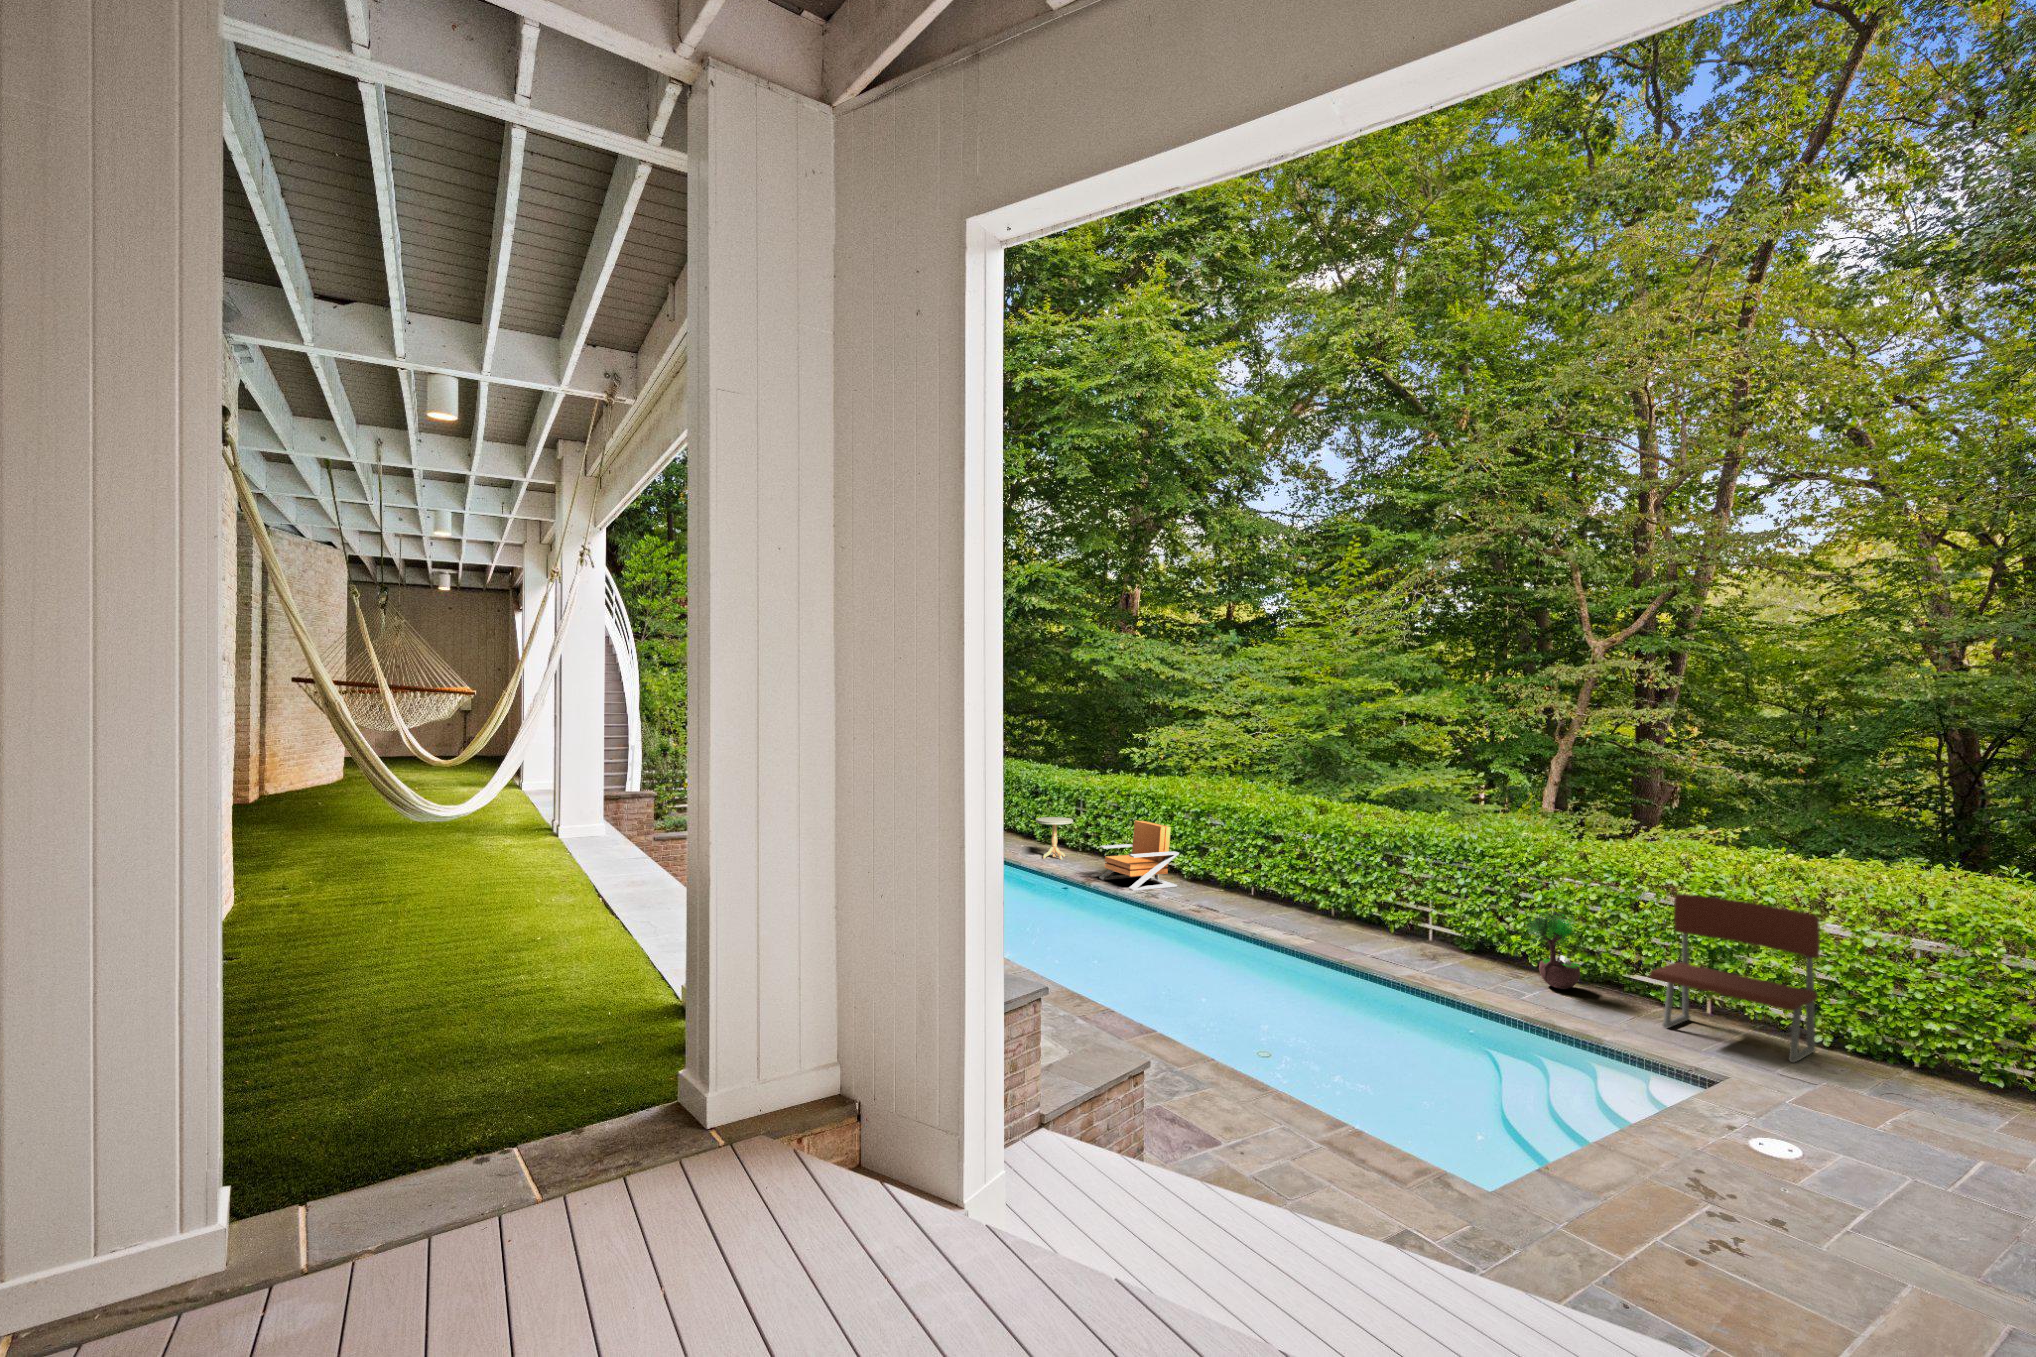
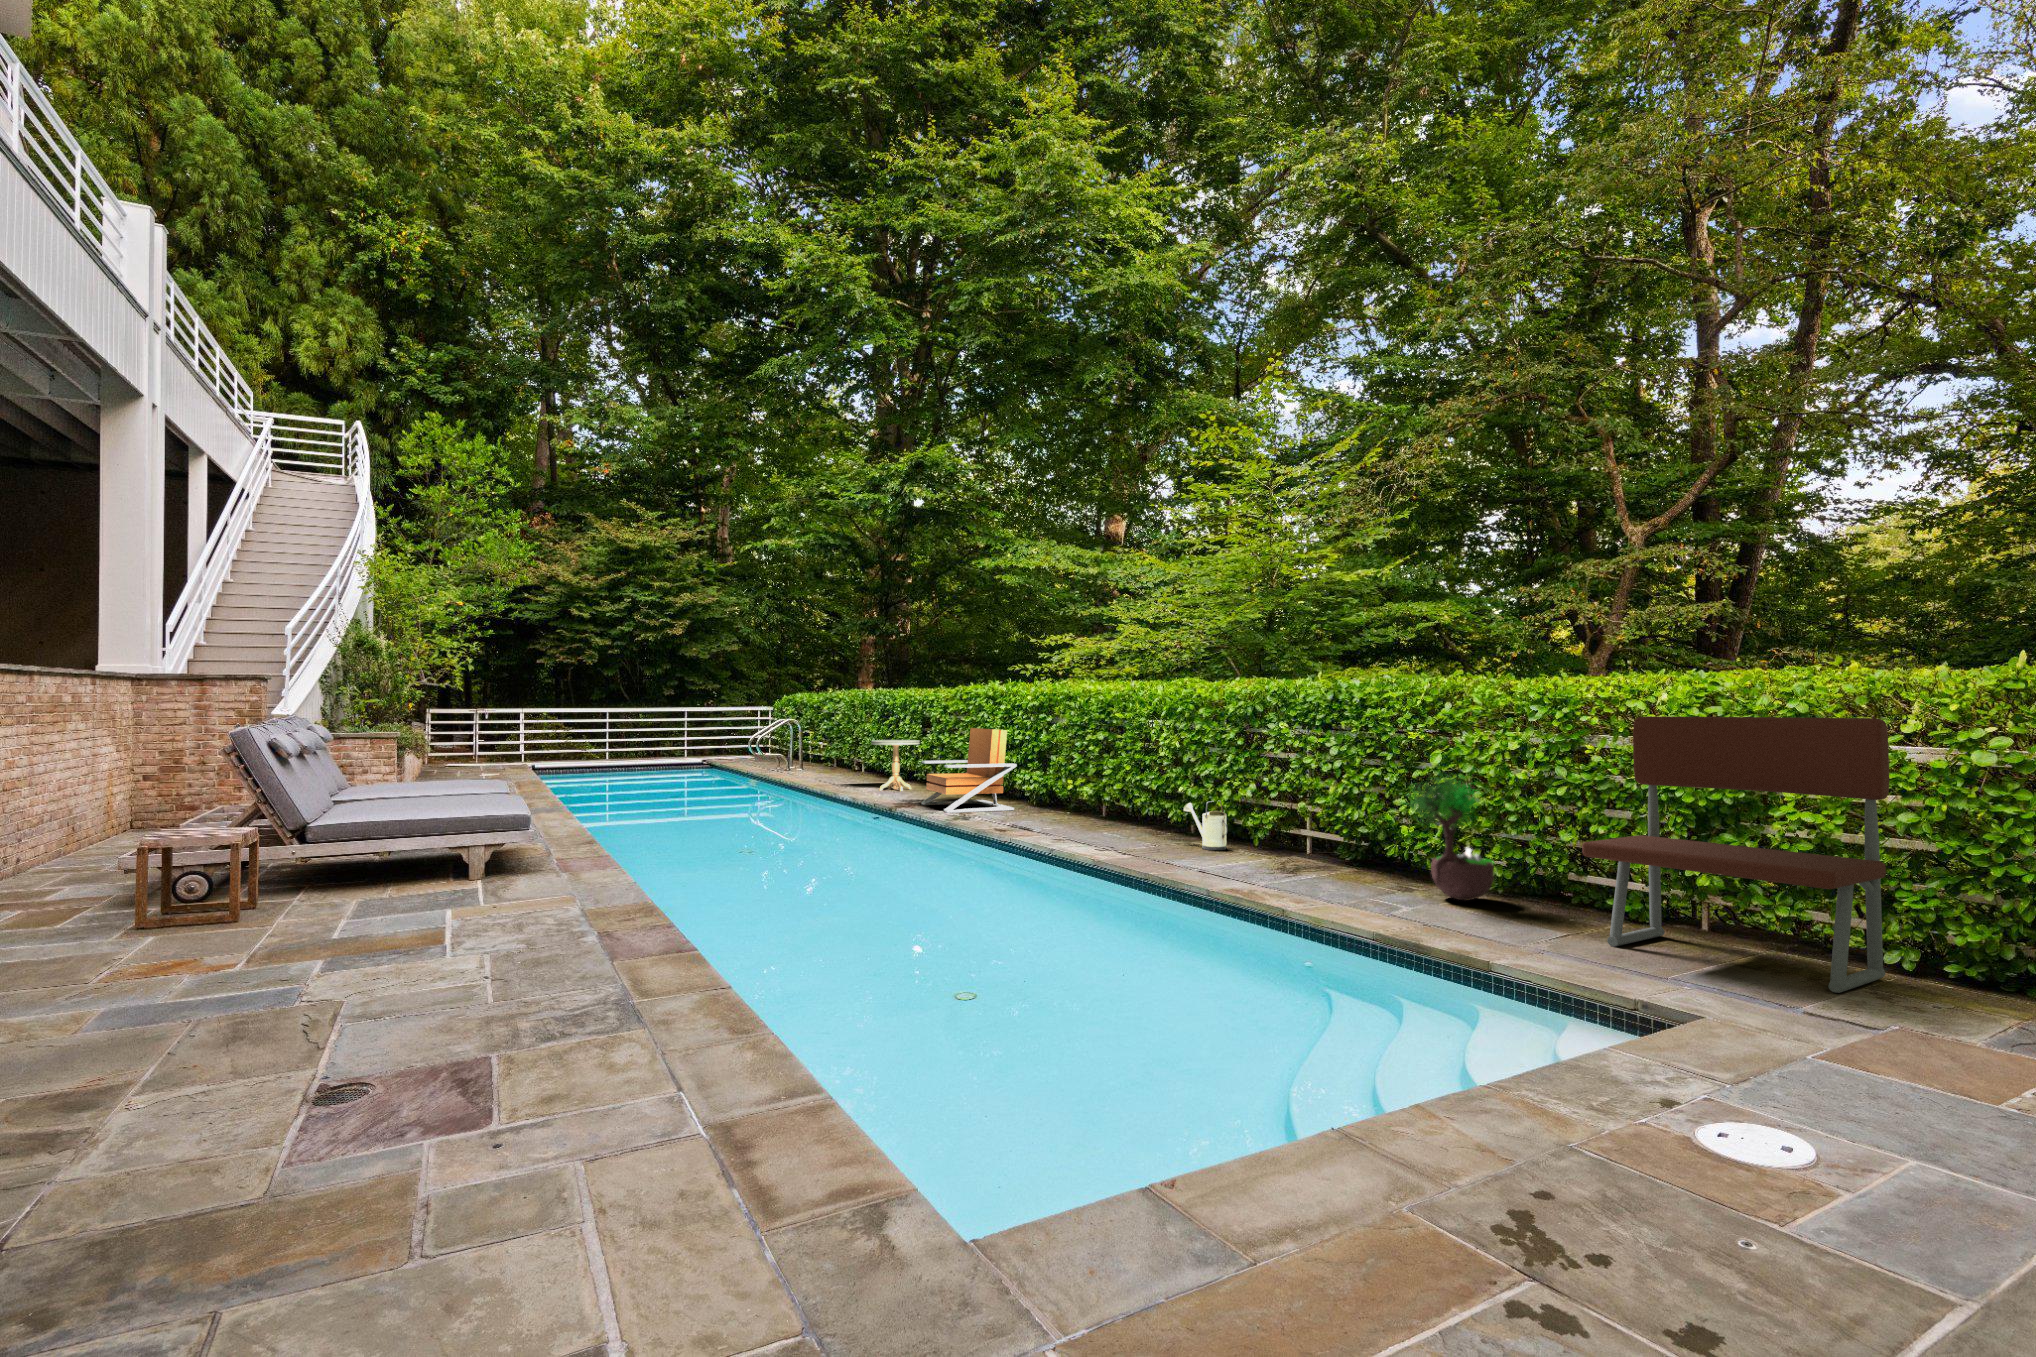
watering can: none [1339,901,1375,937] -> present [1184,801,1228,850]

